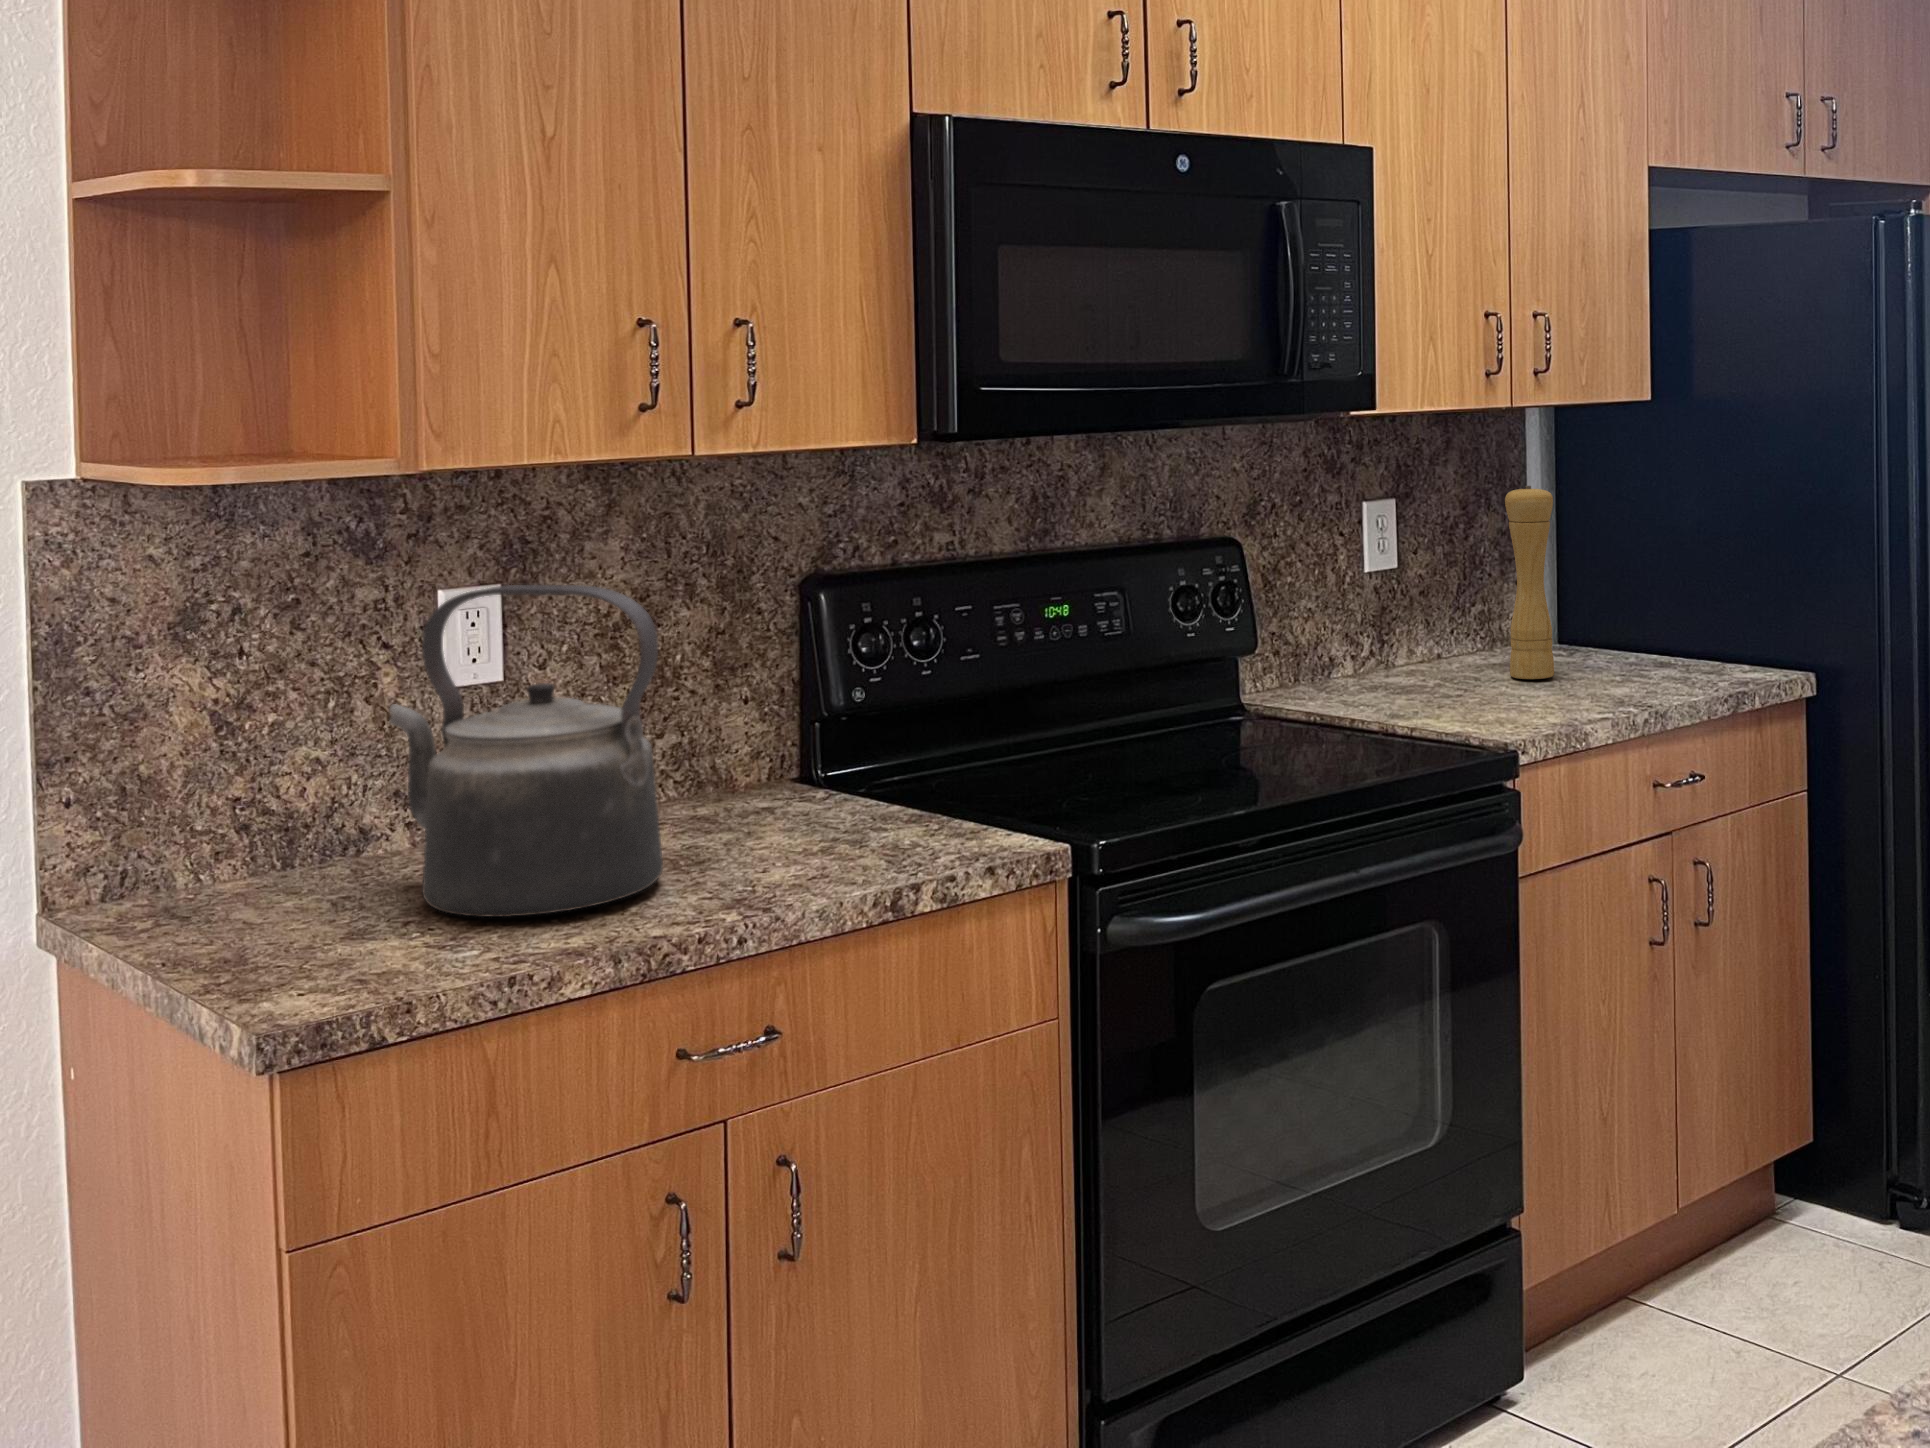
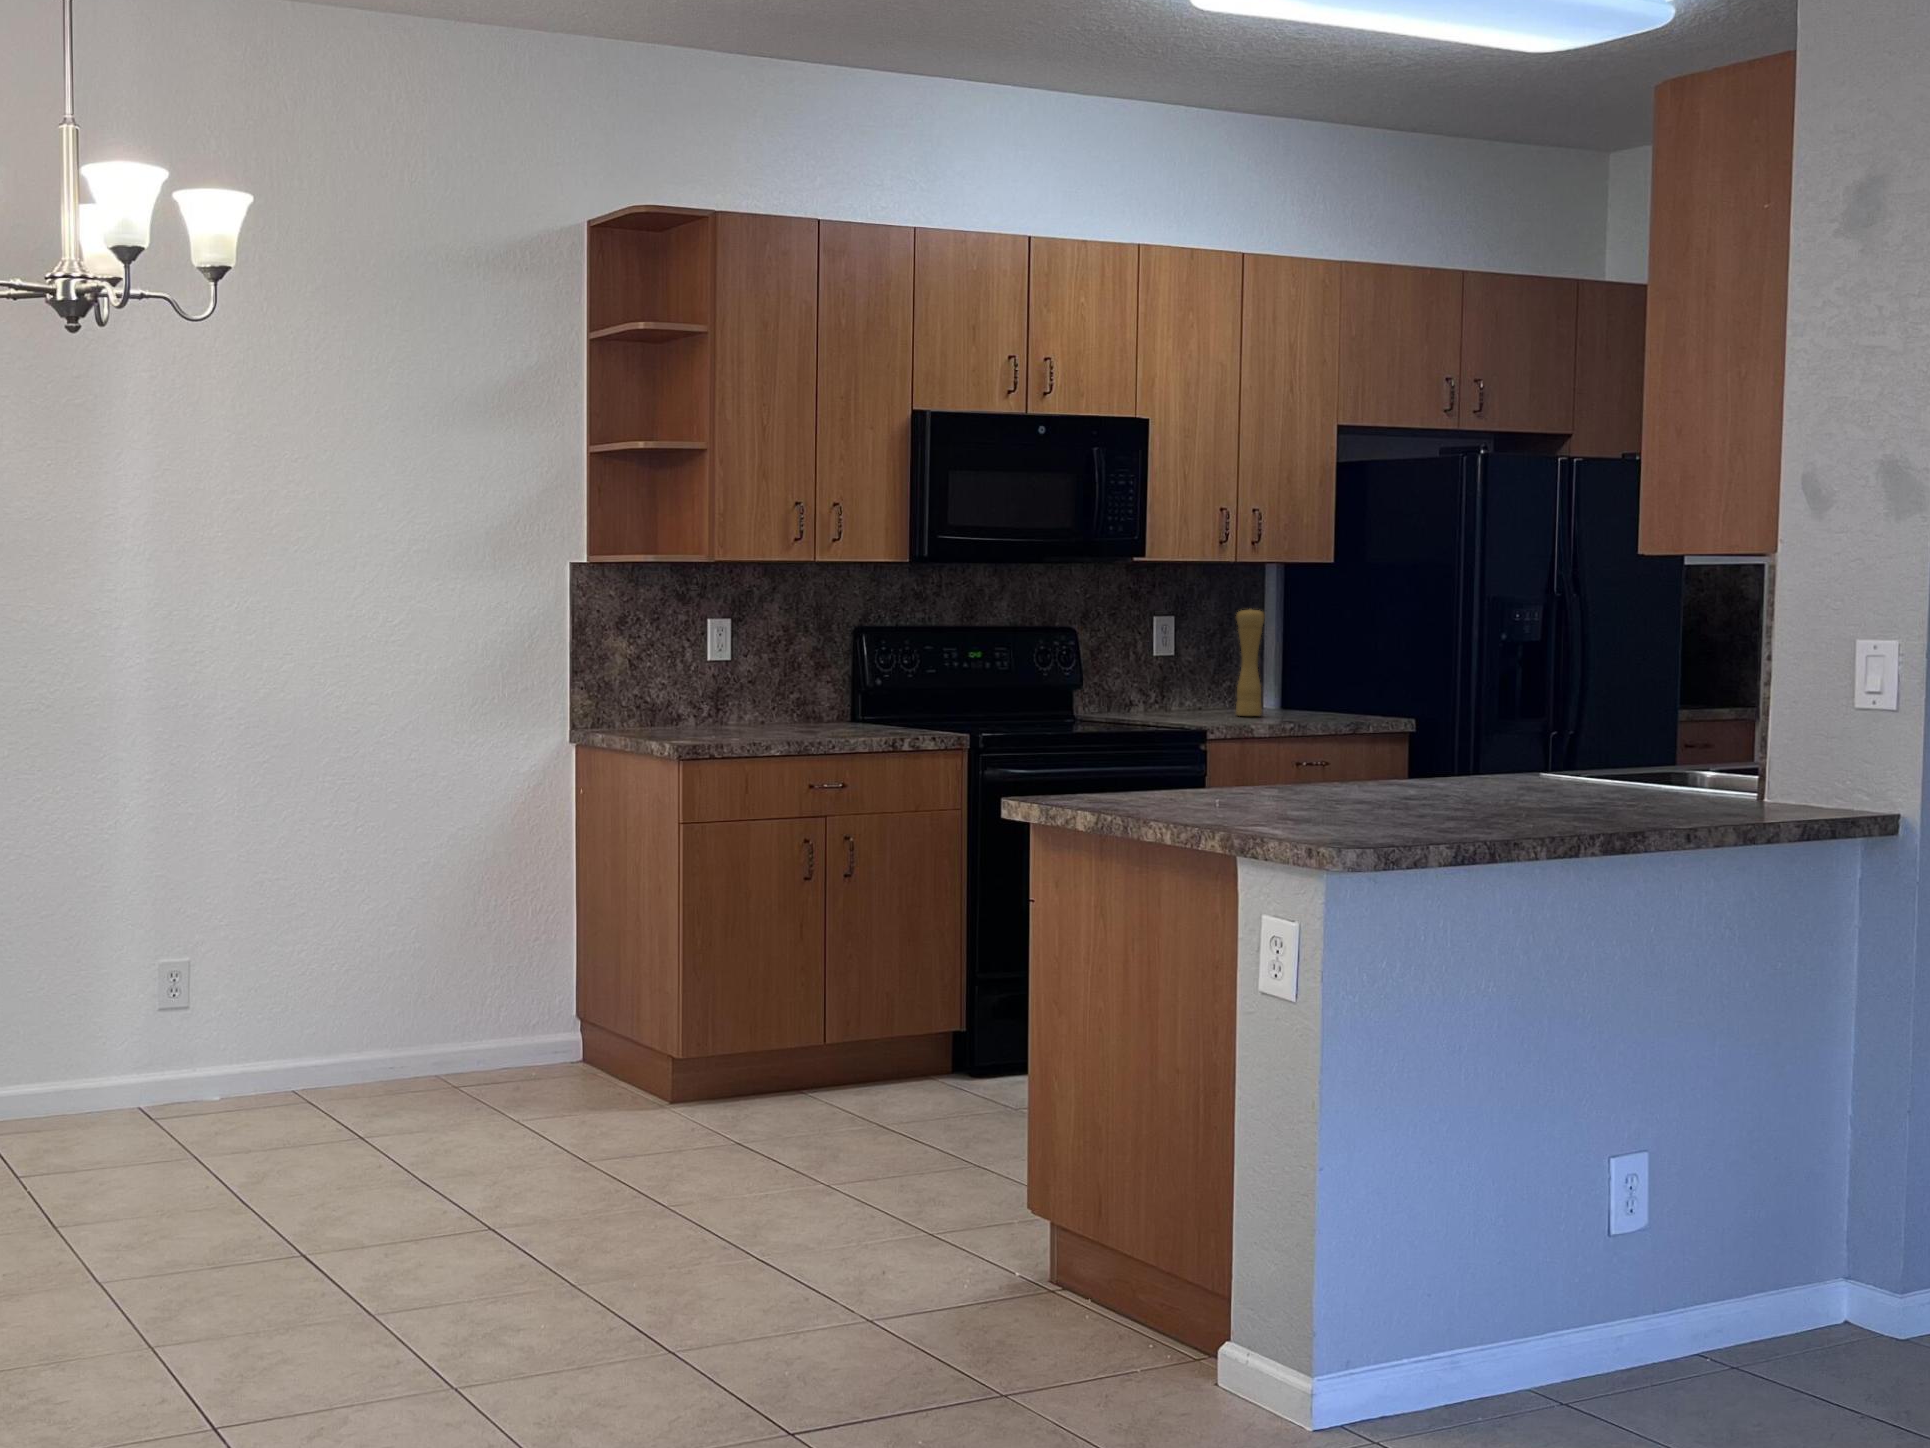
kettle: present [389,585,663,917] -> none [697,609,802,734]

